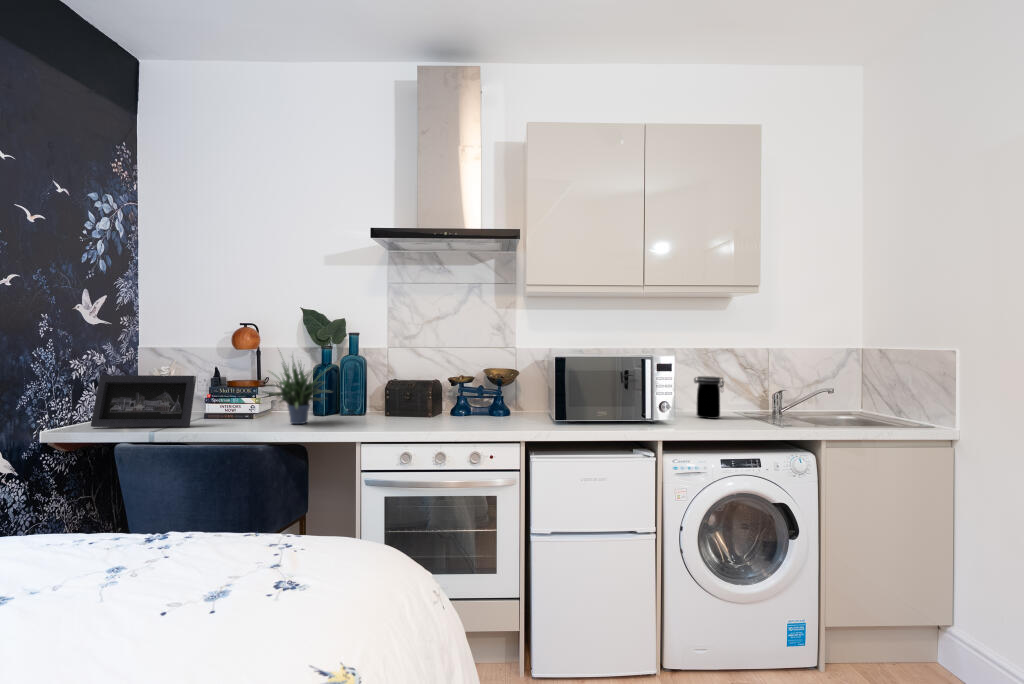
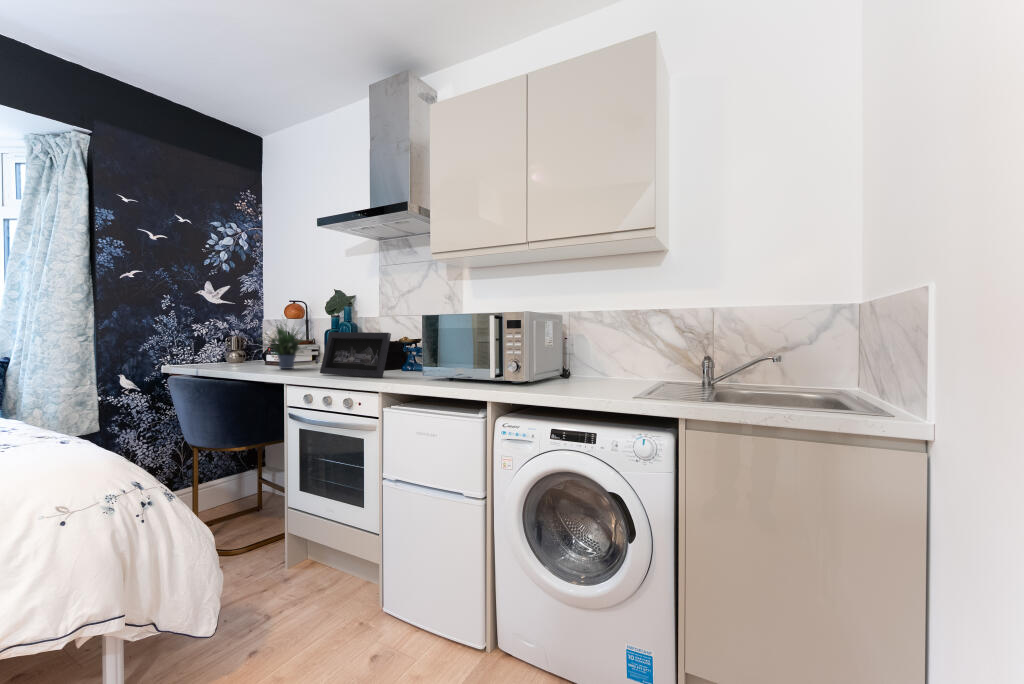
picture frame: present [91,375,196,427] -> present [320,332,391,378]
jar: present [694,376,724,419] -> none [596,337,629,384]

